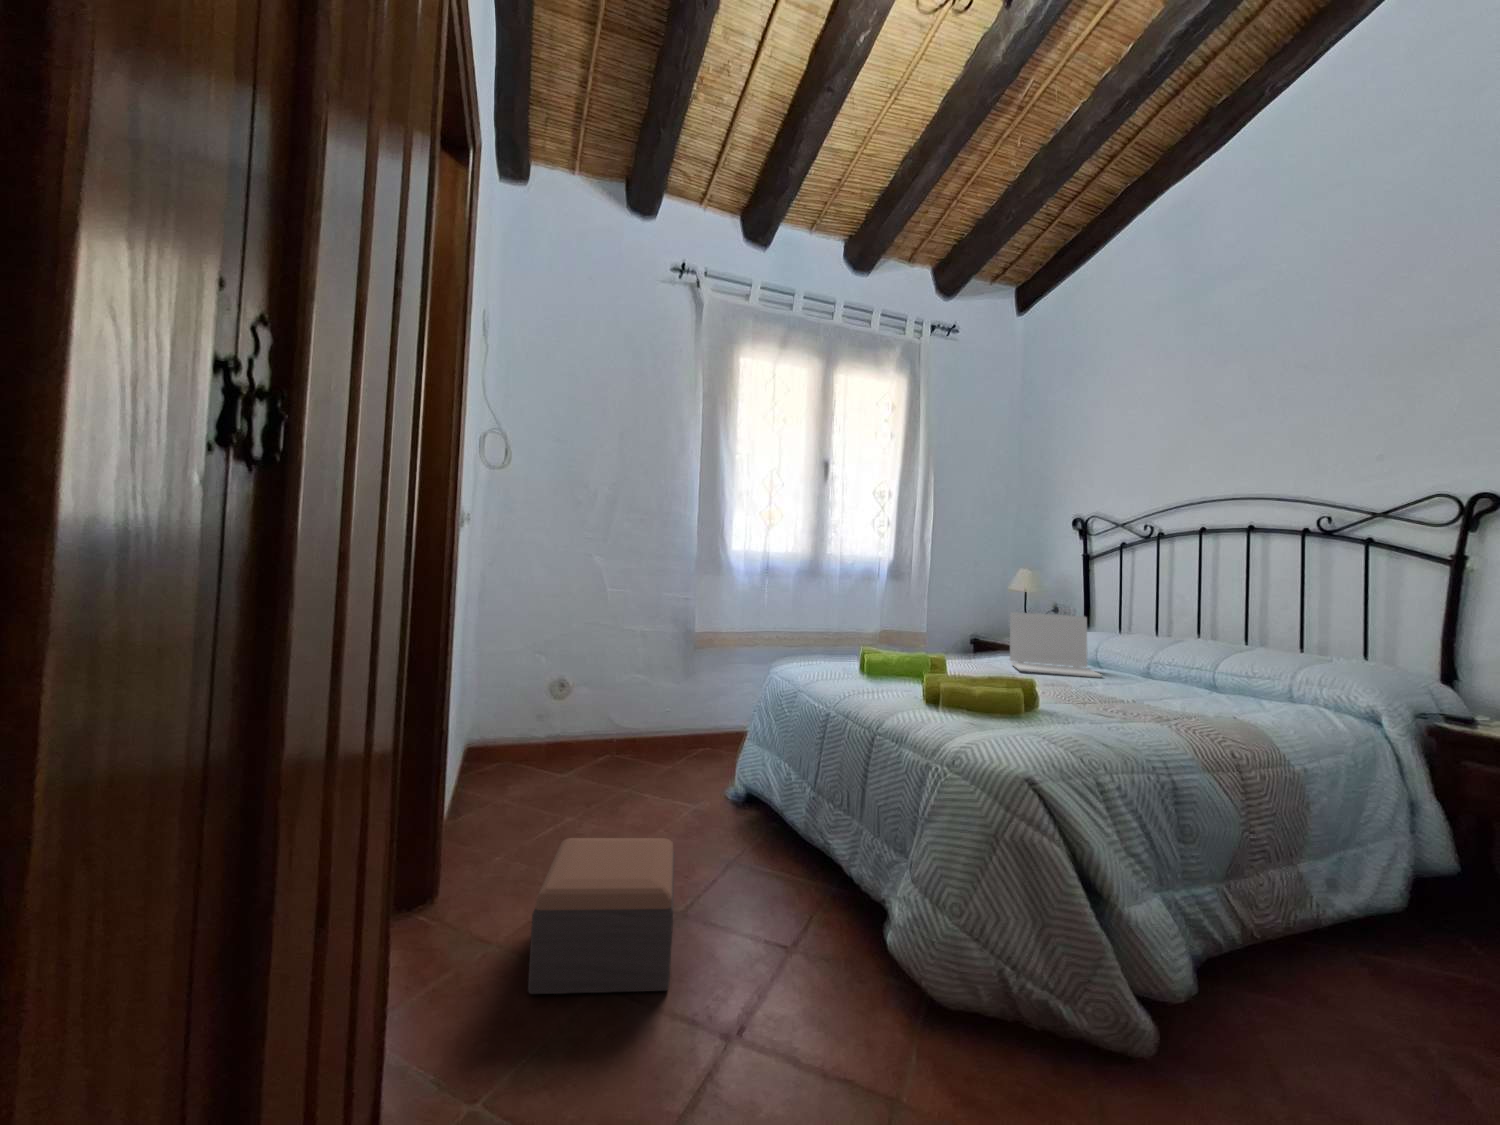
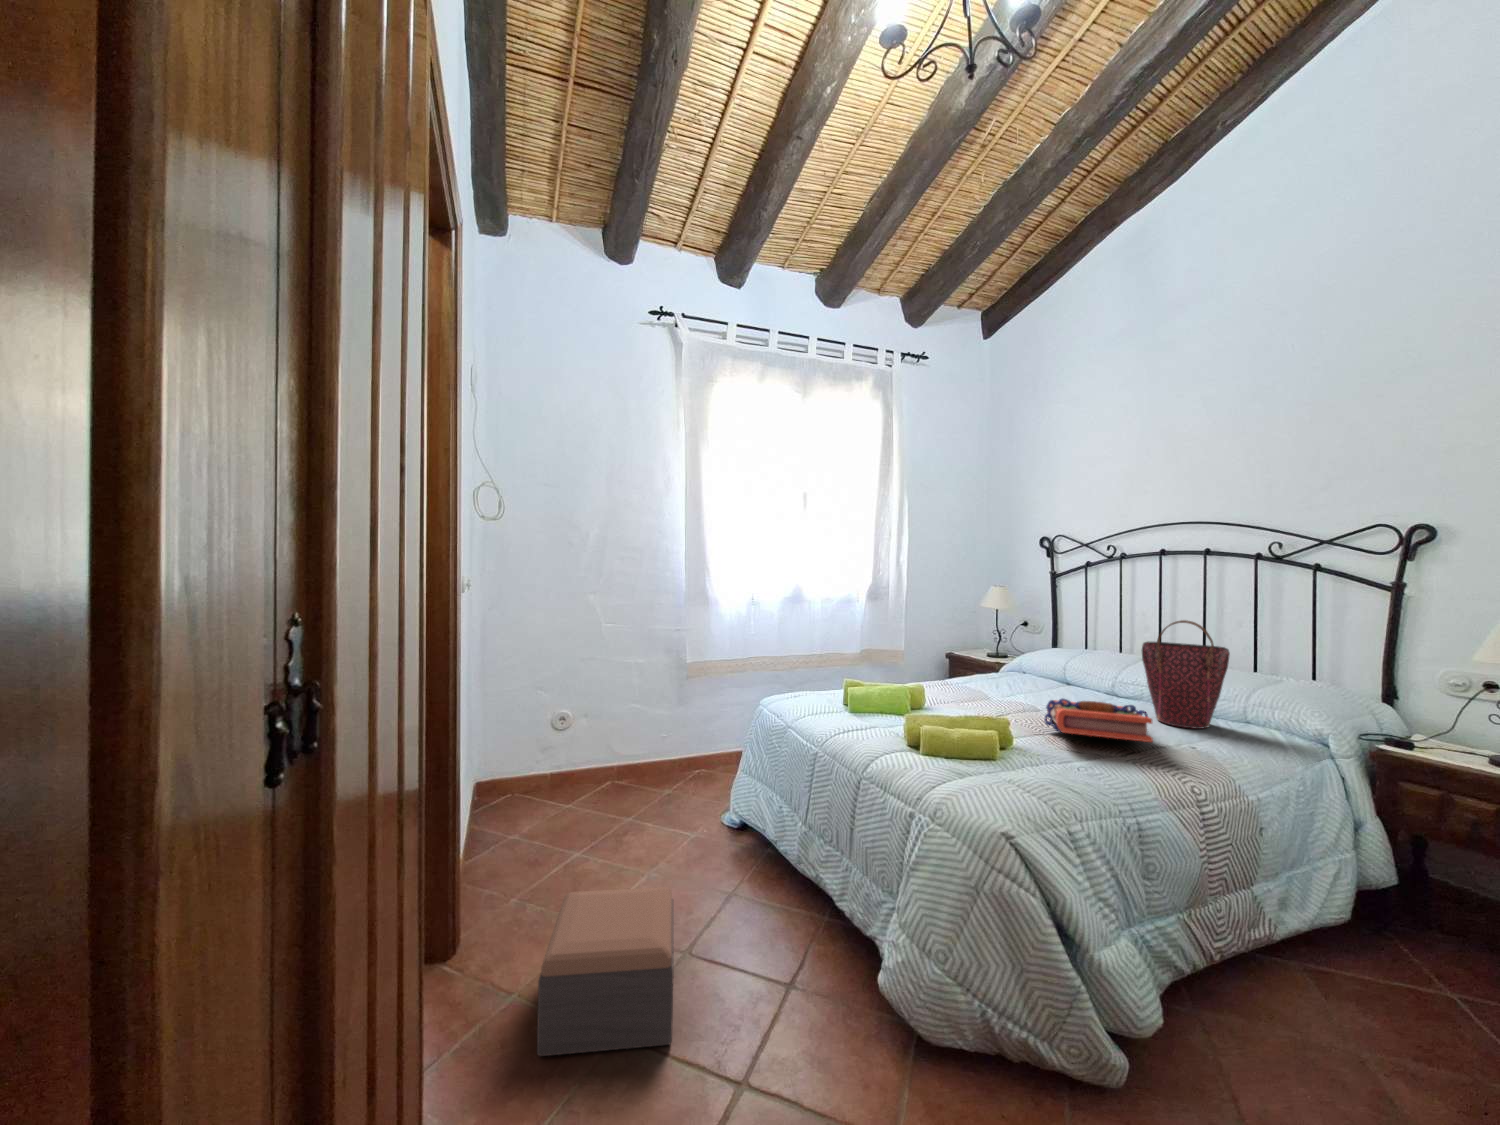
handbag: none [1178,591,1273,704] -> present [1142,620,1230,729]
laptop: present [1010,612,1102,677] -> none [985,633,1073,697]
book: none [1072,666,1188,710] -> present [1044,698,1153,742]

